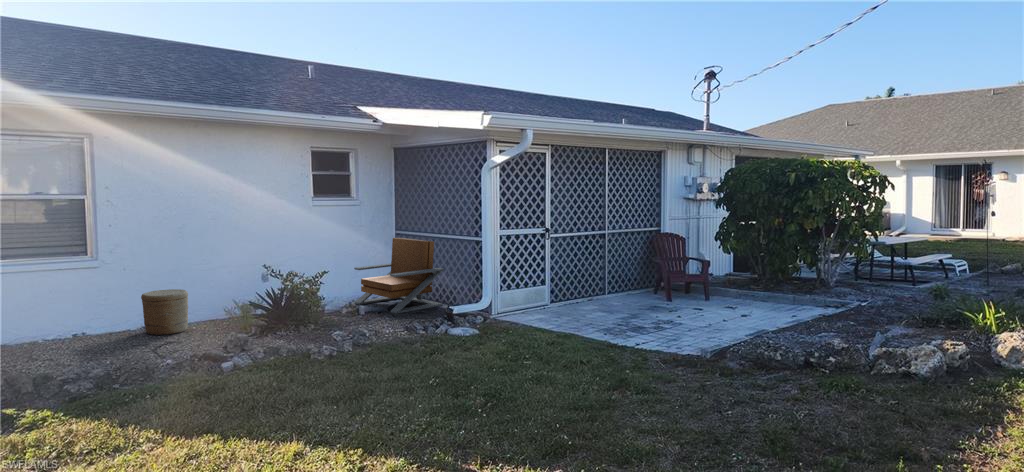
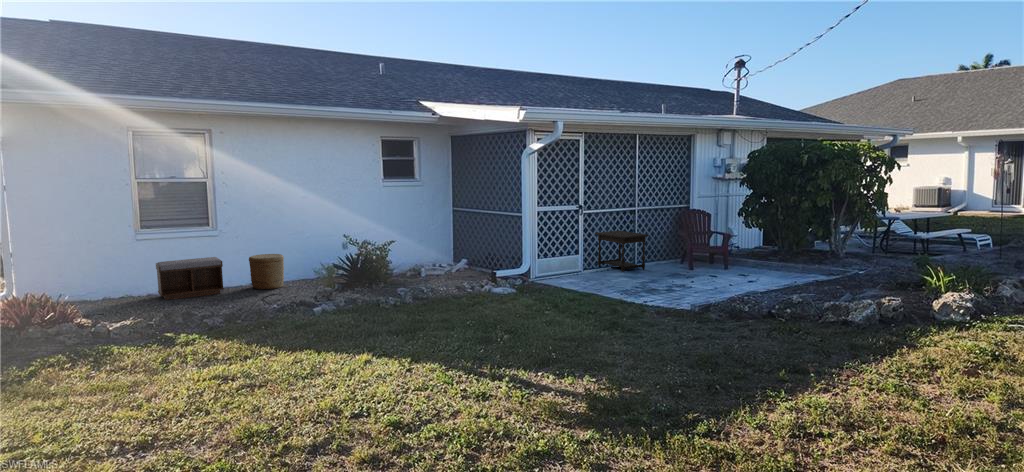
lounge chair: present [354,238,444,314] -> none [415,213,491,277]
side table: none [562,257,624,305] -> present [595,231,649,272]
bench: none [10,295,106,354] -> present [156,257,224,300]

